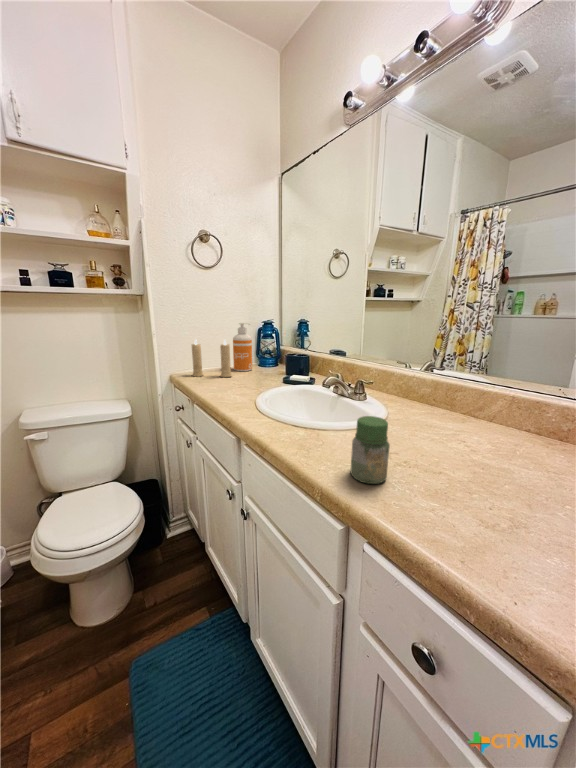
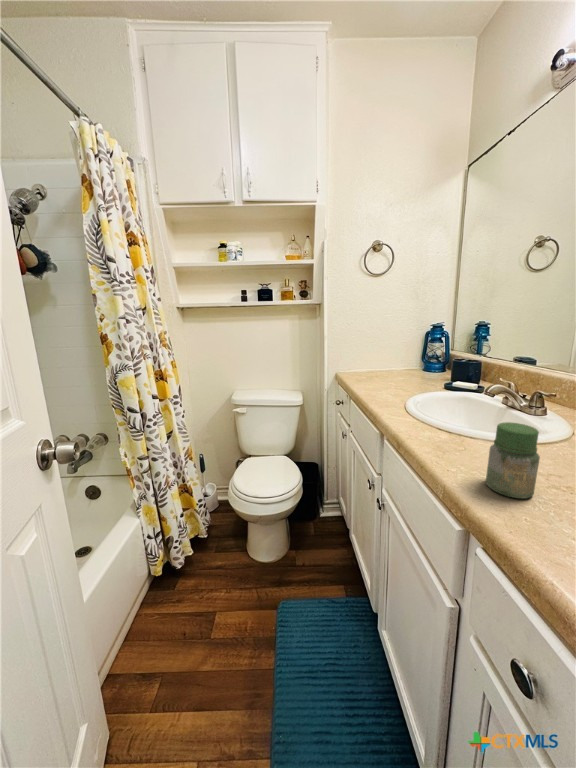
soap dispenser: present [233,323,252,371] -> none [395,327,416,374]
candle: present [192,339,232,377] -> none [353,340,392,378]

